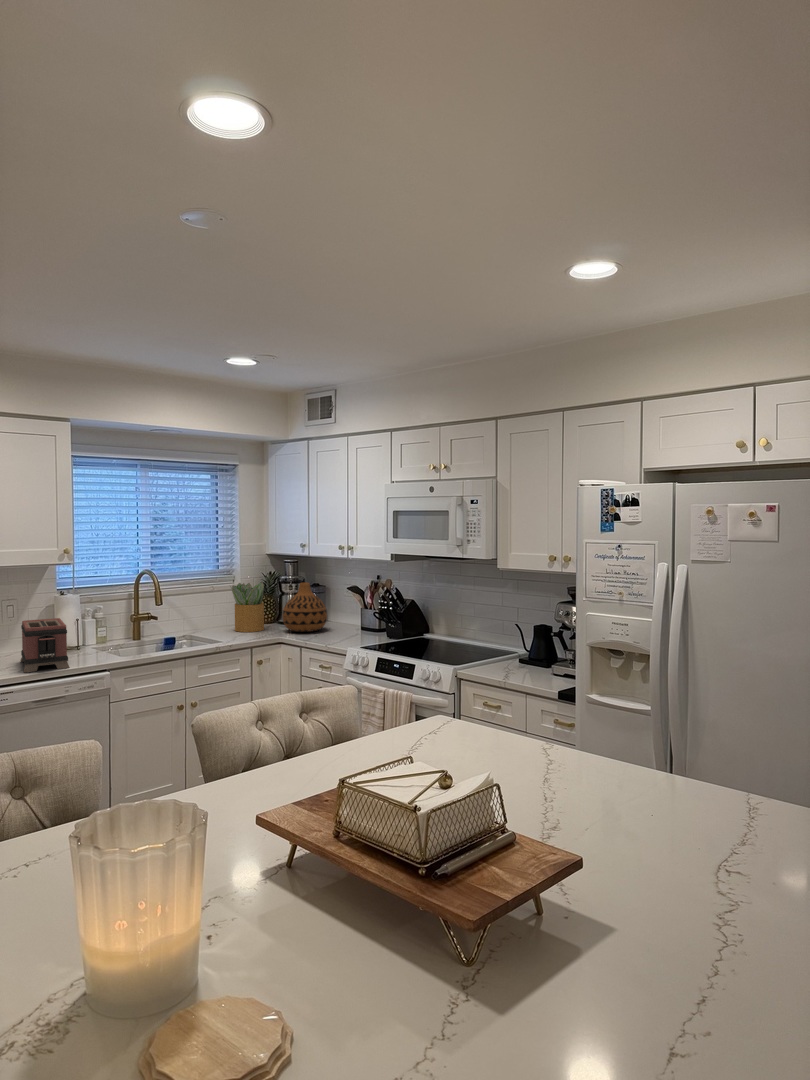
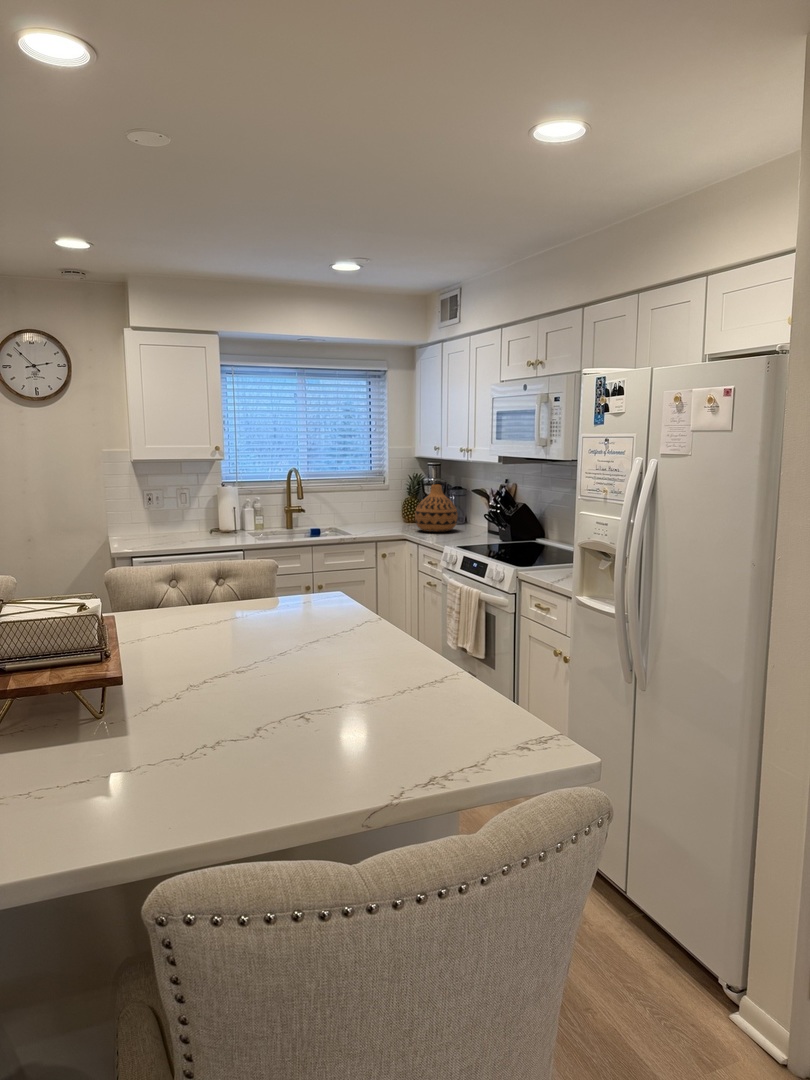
potted plant: present [230,582,264,632] -> none [372,483,404,529]
toaster: present [20,618,69,673] -> none [181,504,220,545]

